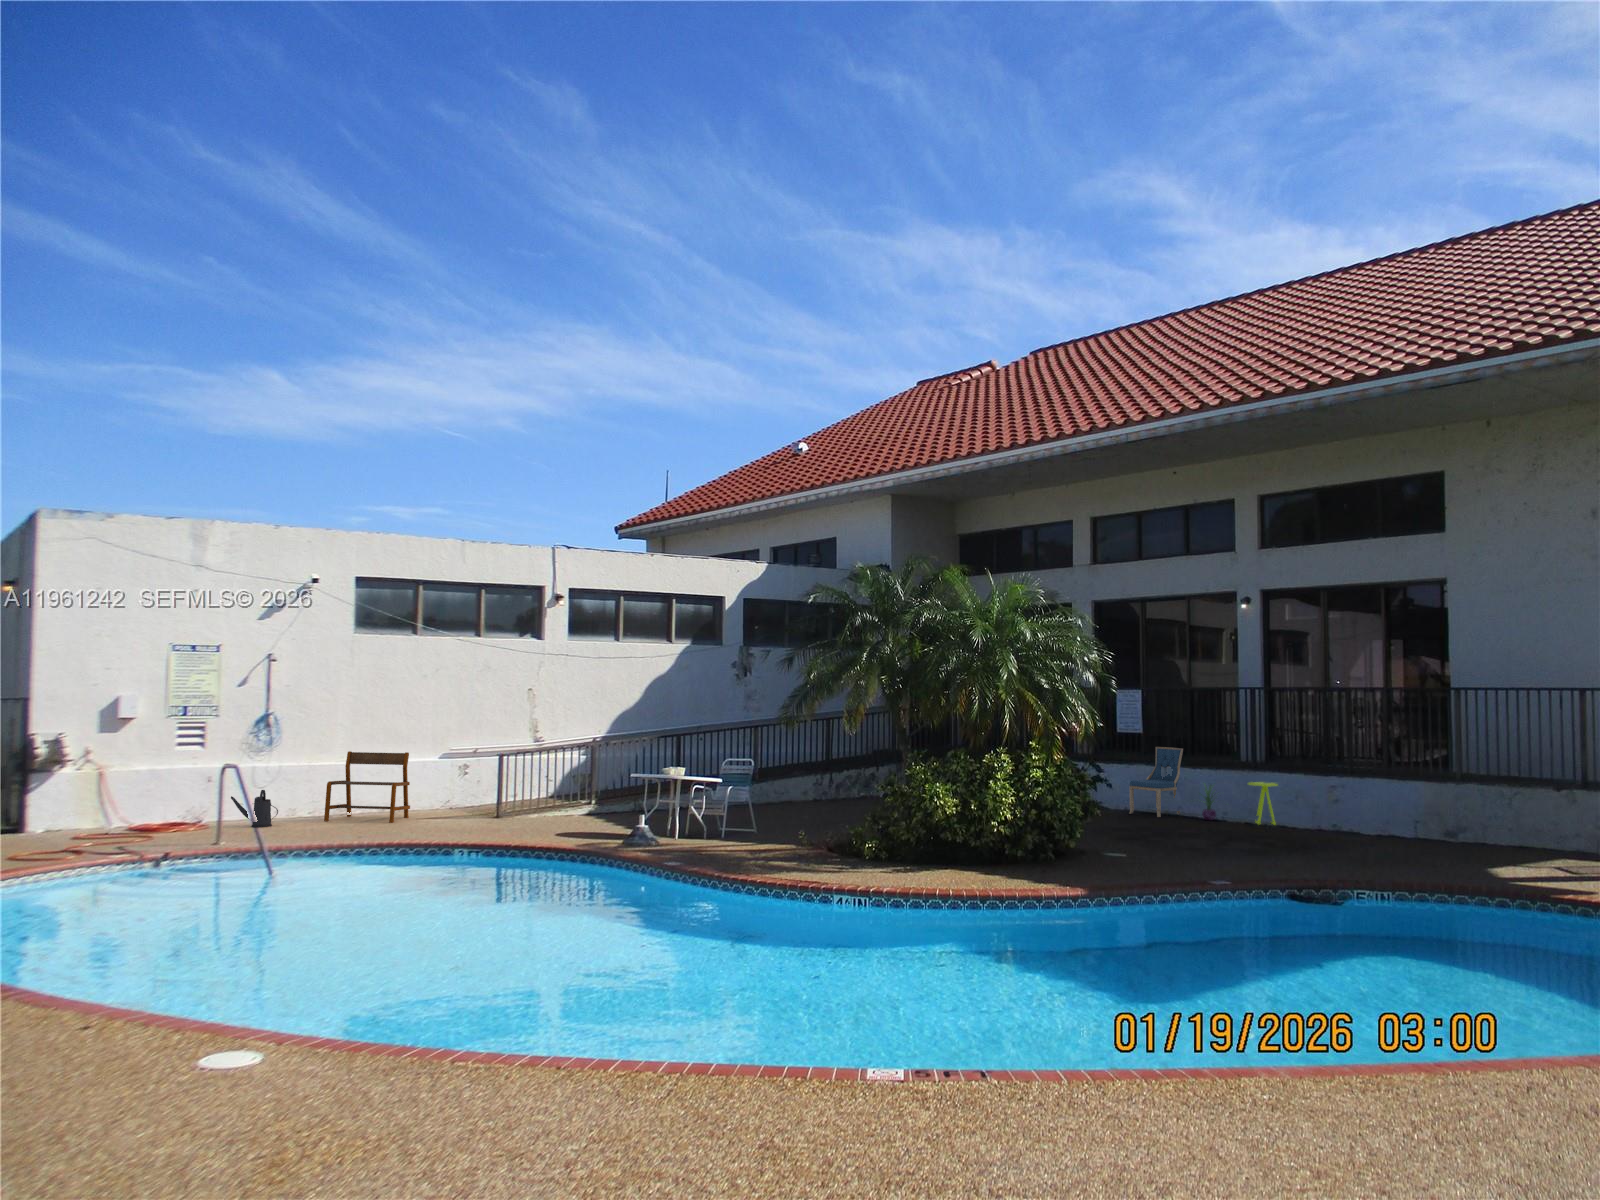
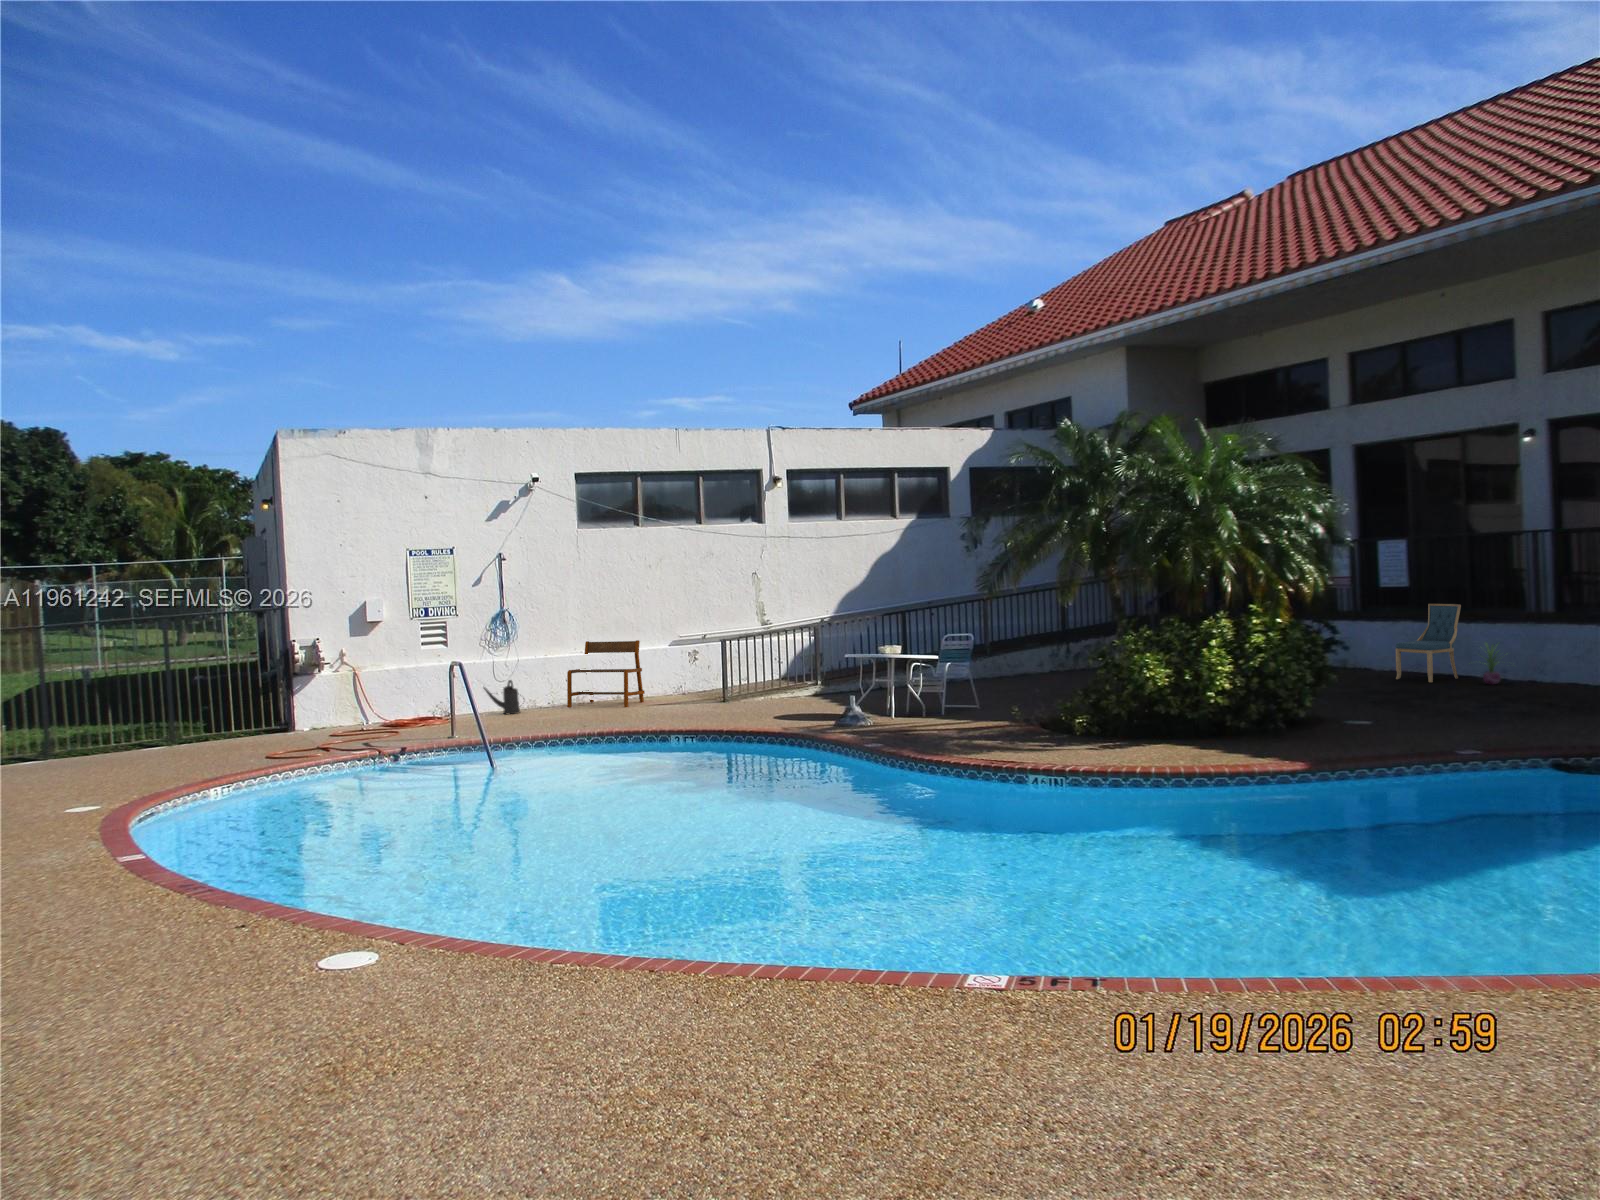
side table: present [1248,782,1278,825] -> none [1539,639,1582,688]

